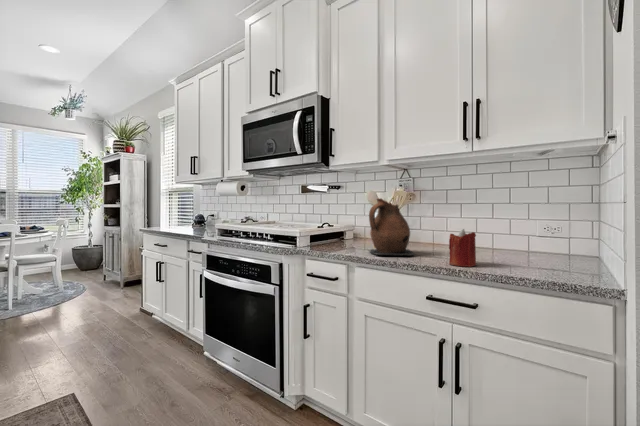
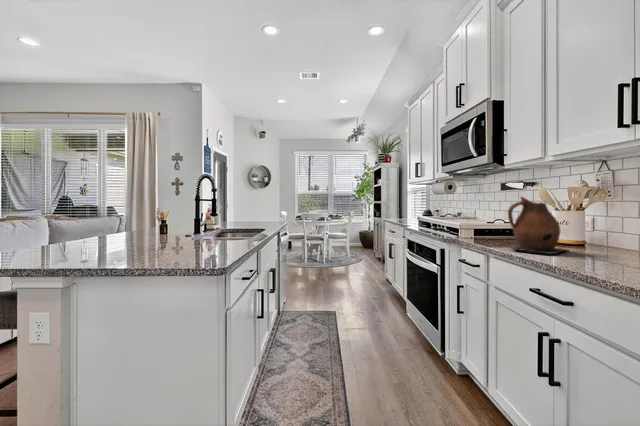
candle: present [449,229,476,267] -> none [570,229,607,270]

